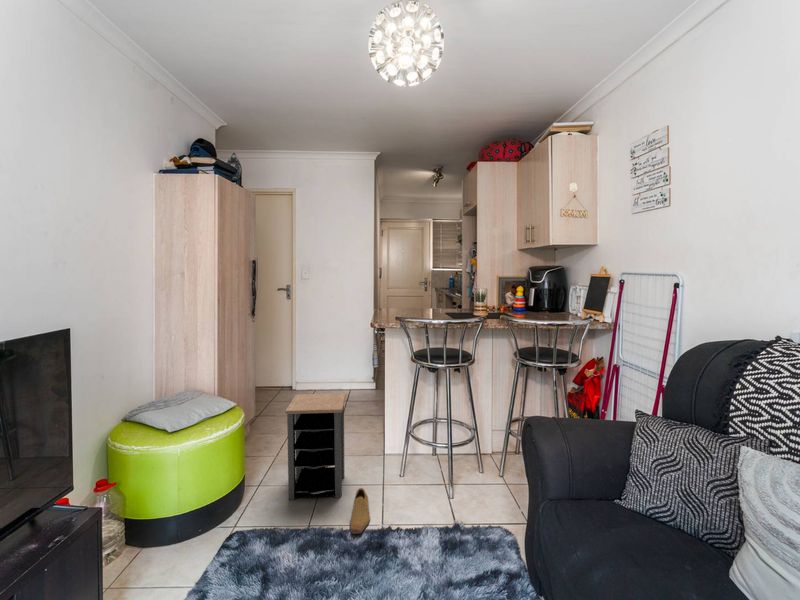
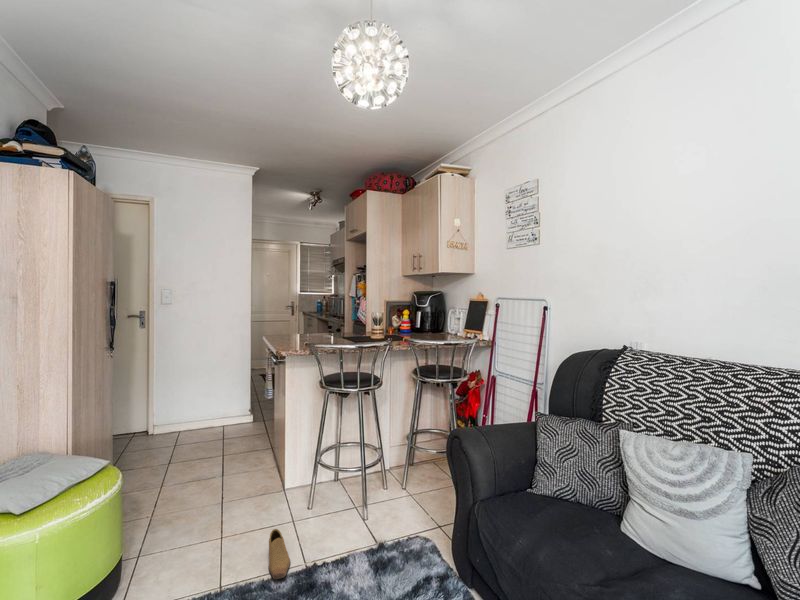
side table: present [285,393,346,500] -> none [183,428,252,561]

